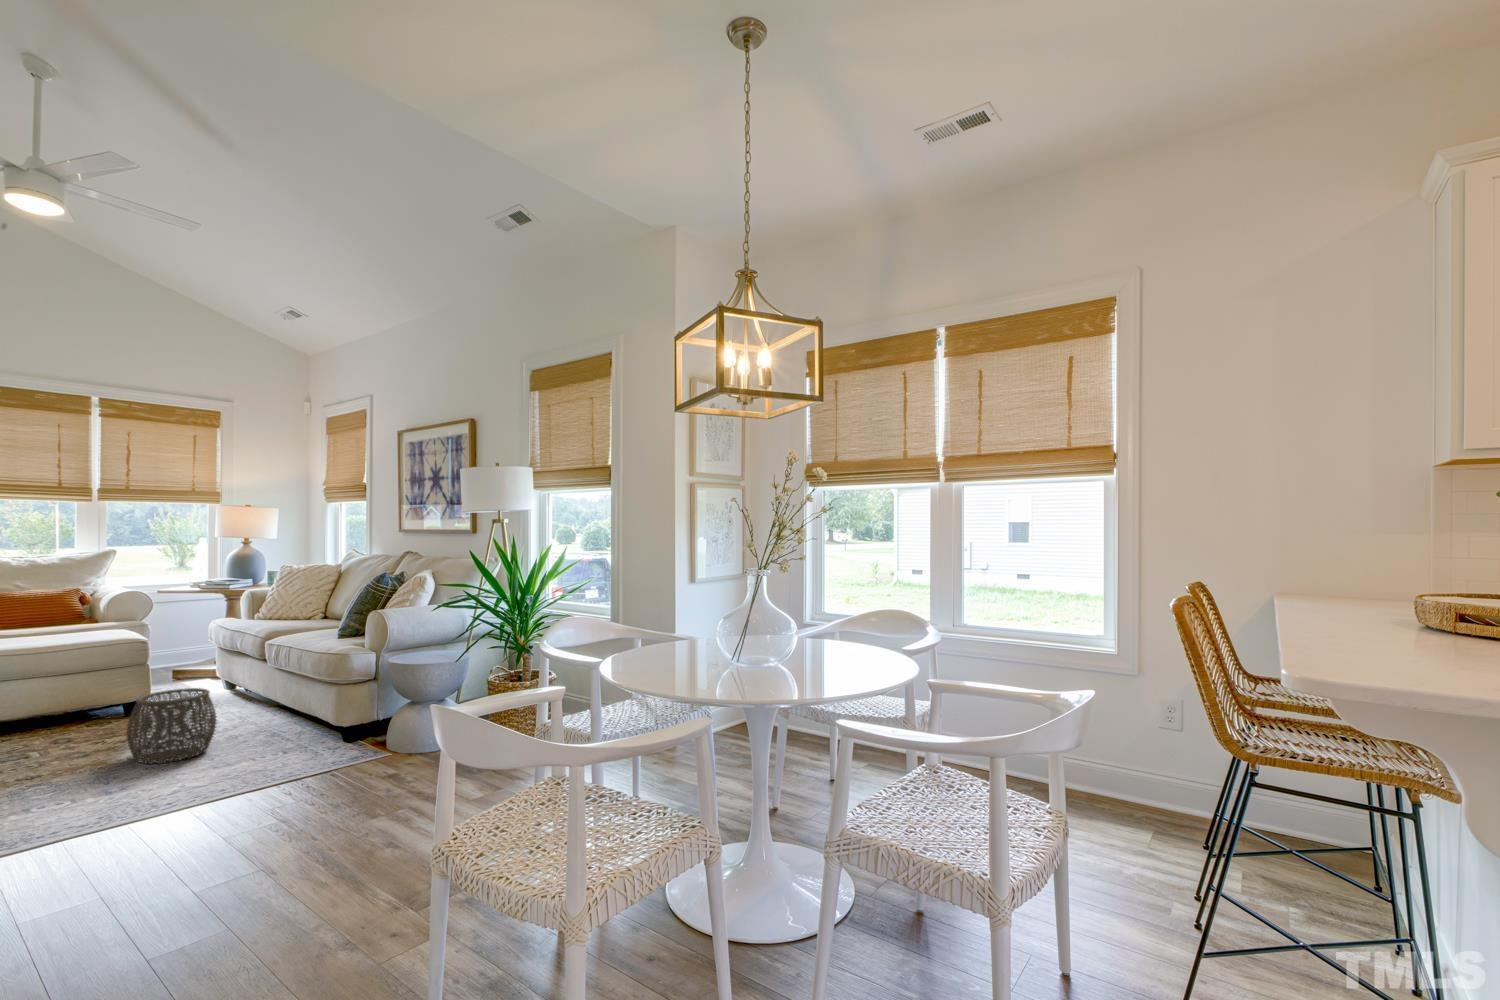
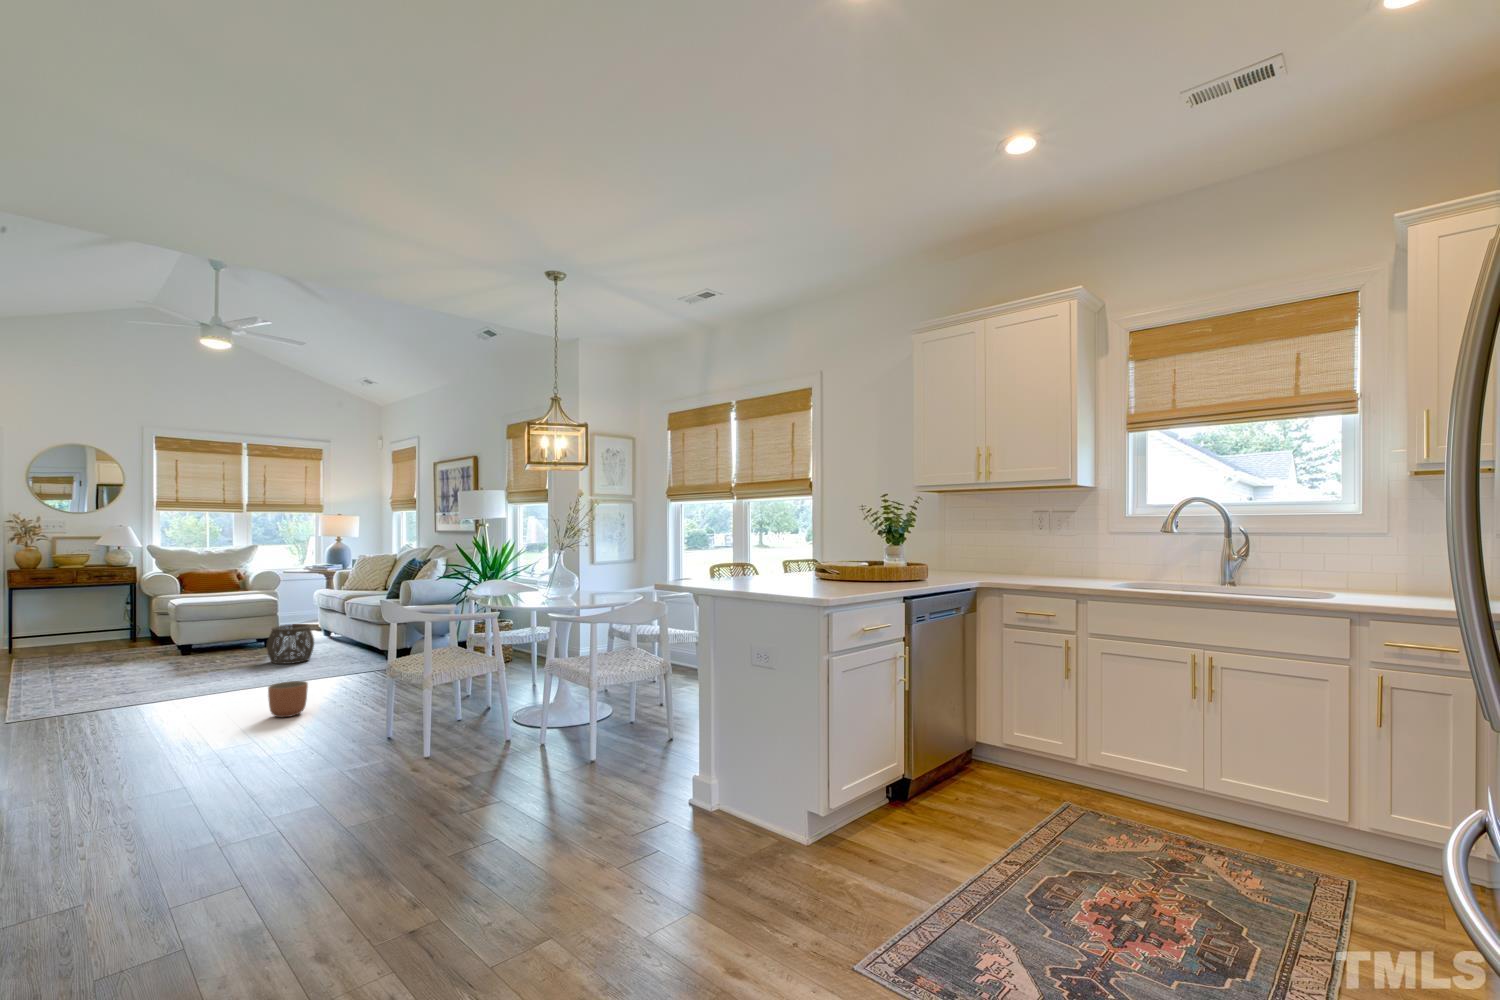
planter: none [124,854,221,954] -> present [268,681,308,717]

